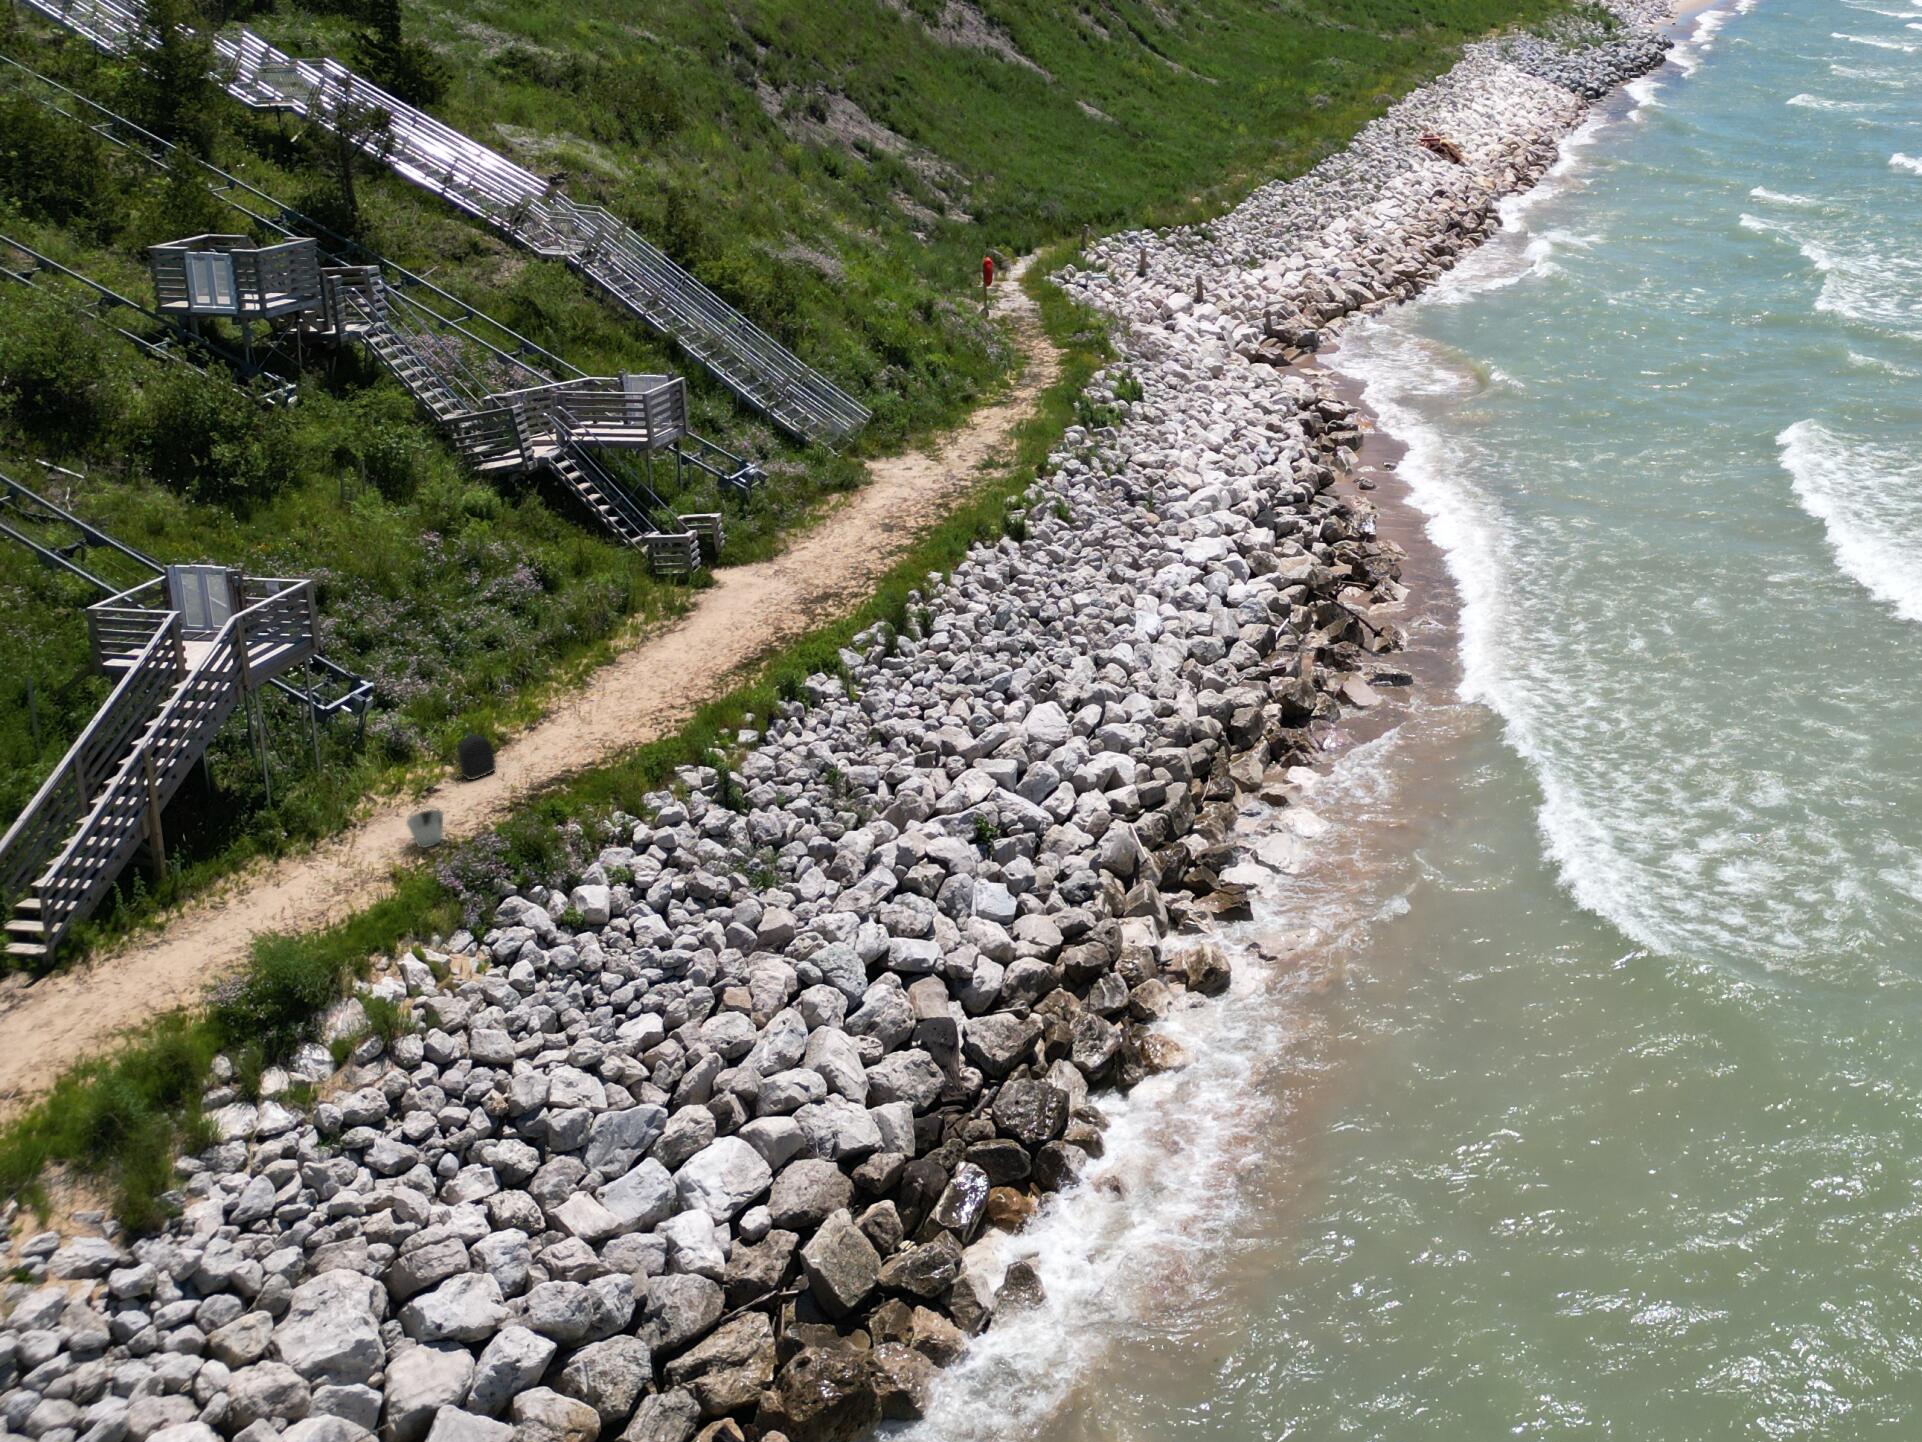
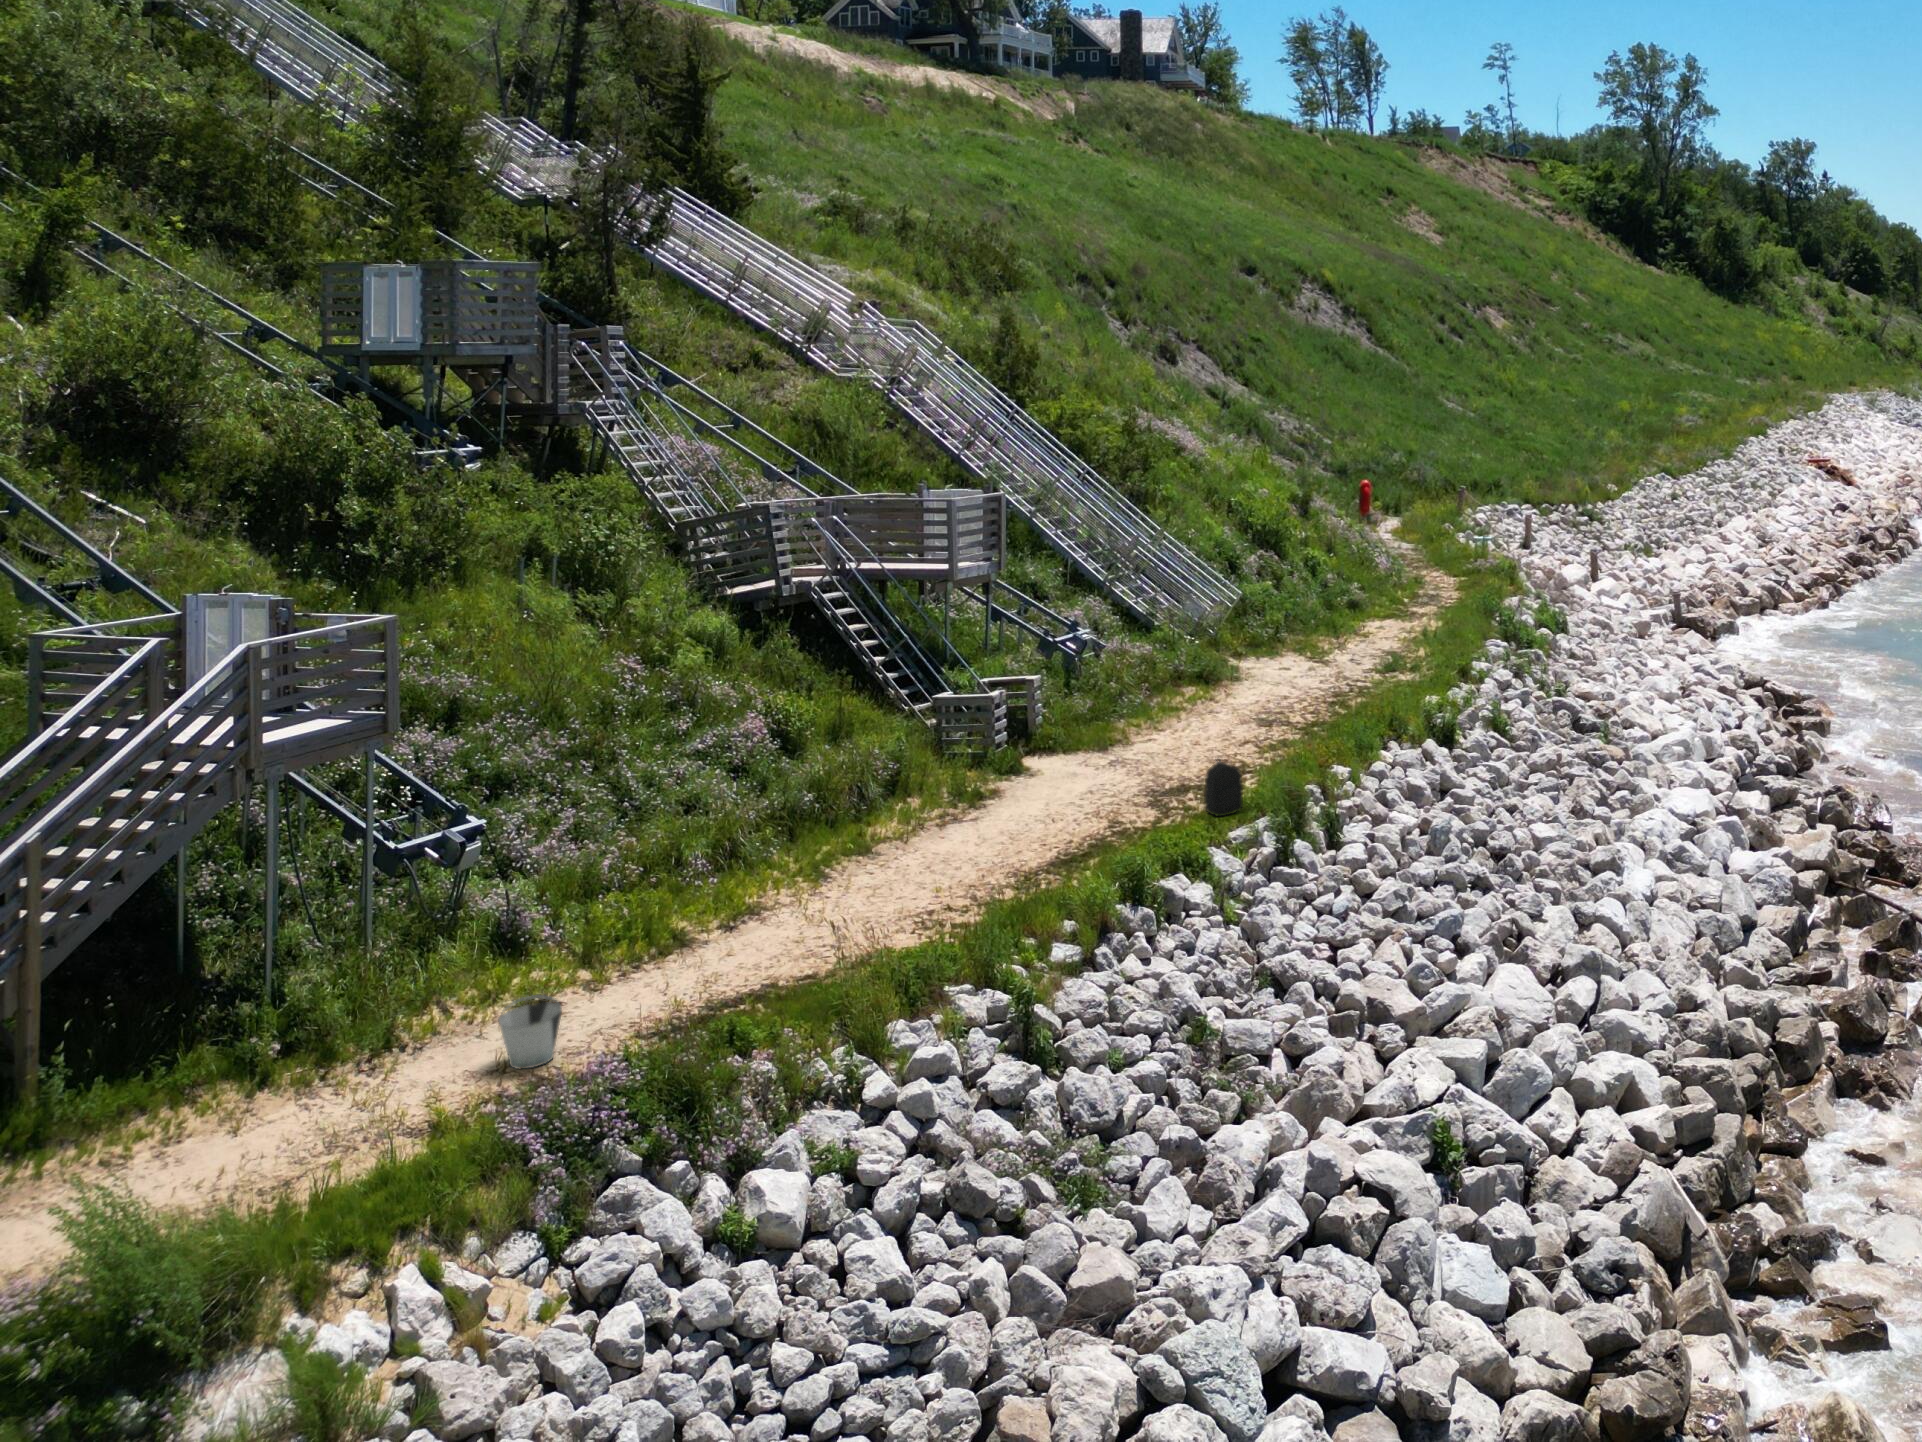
backpack: present [458,732,496,780] -> present [1204,760,1243,816]

